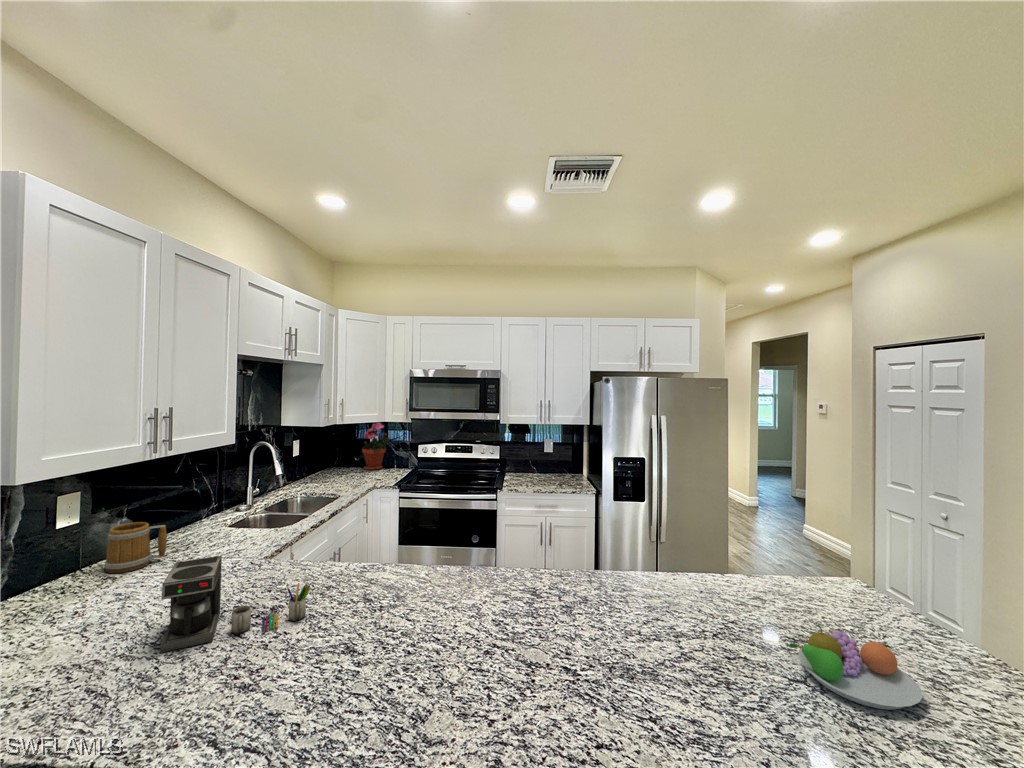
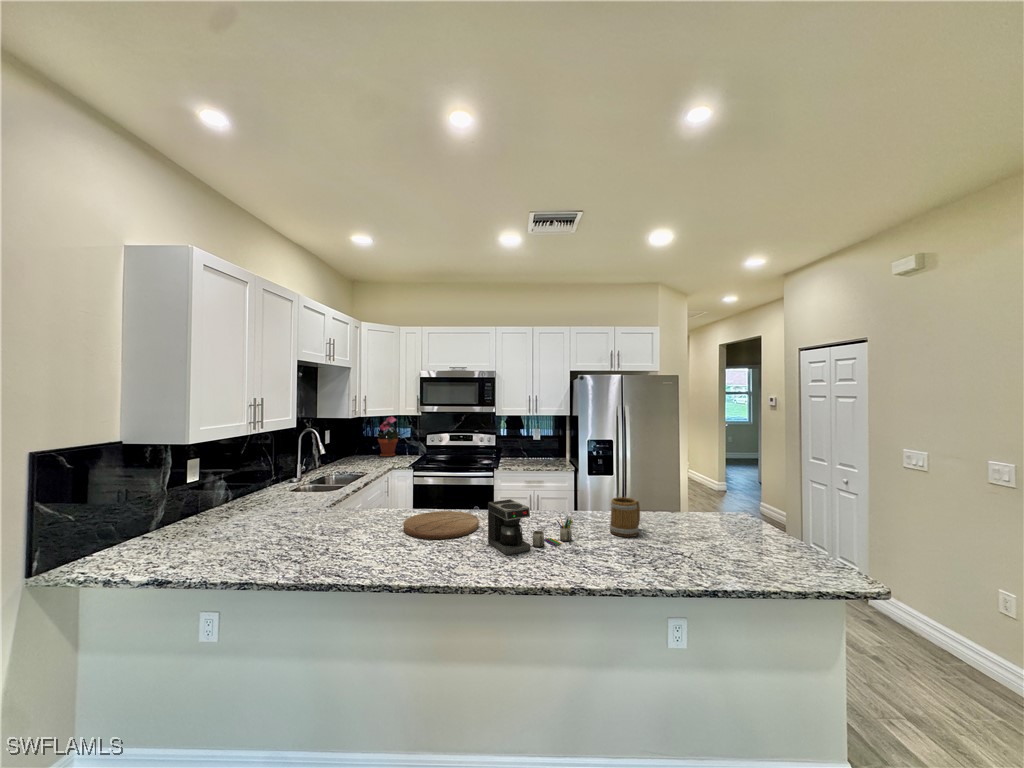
mug: present [105,522,167,573] -> present [610,497,640,537]
coffee maker: present [160,556,311,653] -> present [488,499,573,555]
cutting board: none [358,572,472,635] -> present [404,511,479,539]
fruit bowl: present [789,624,923,710] -> none [673,524,743,562]

